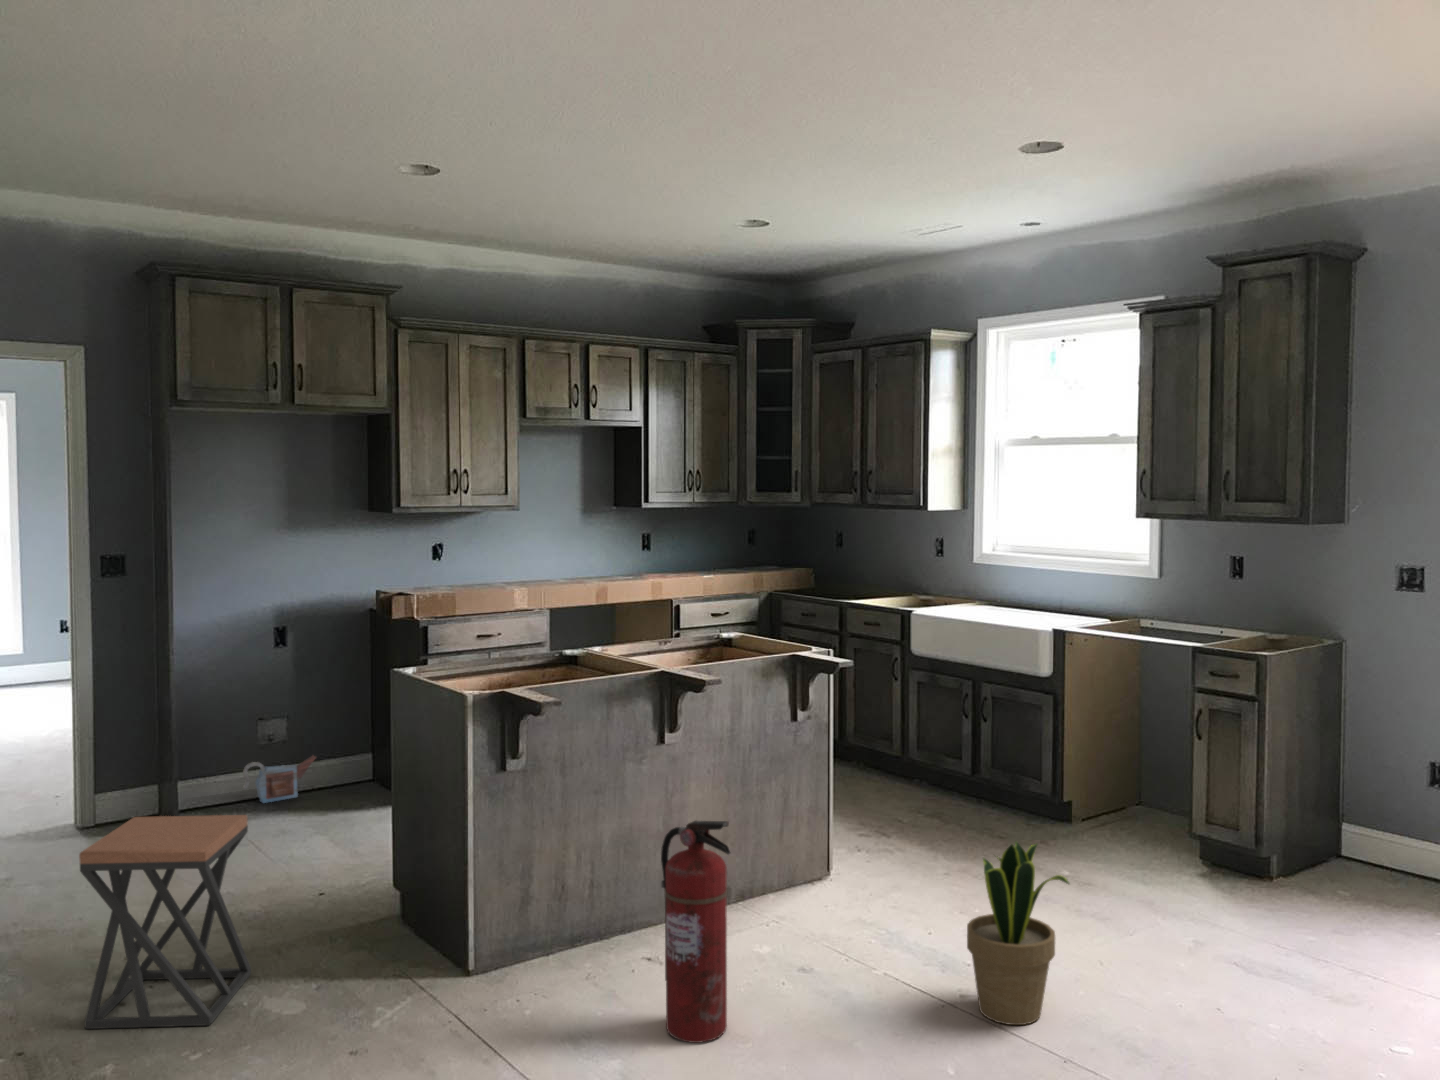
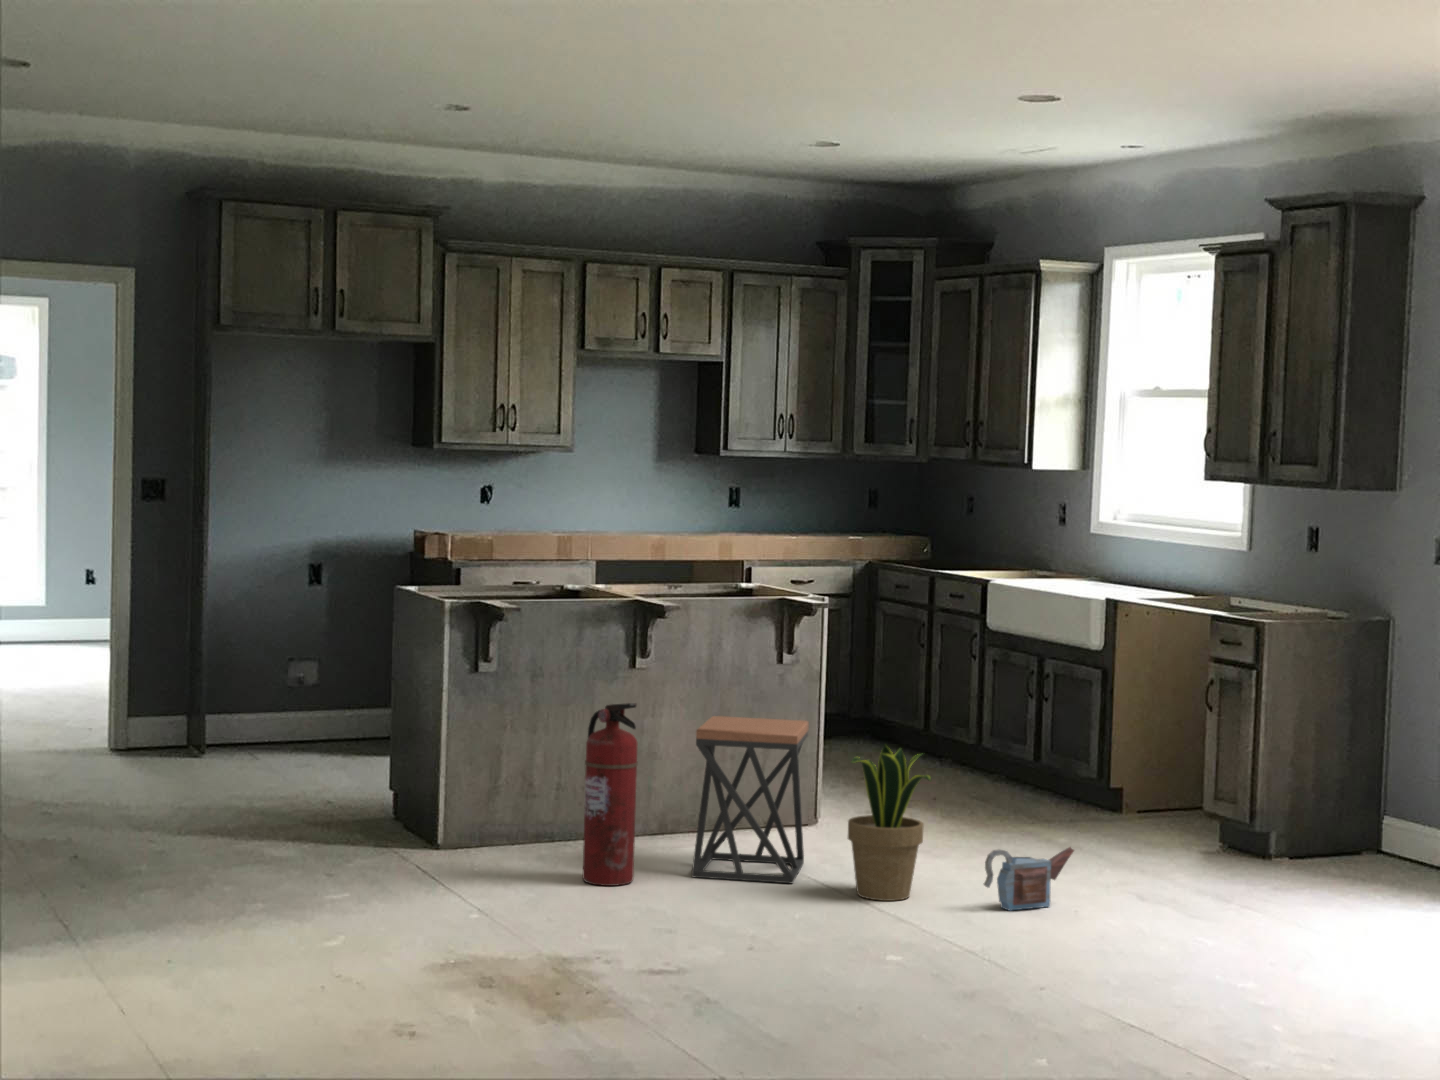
watering can: present [243,755,316,803] -> present [984,847,1074,911]
stool: present [79,815,251,1029] -> present [692,716,808,883]

